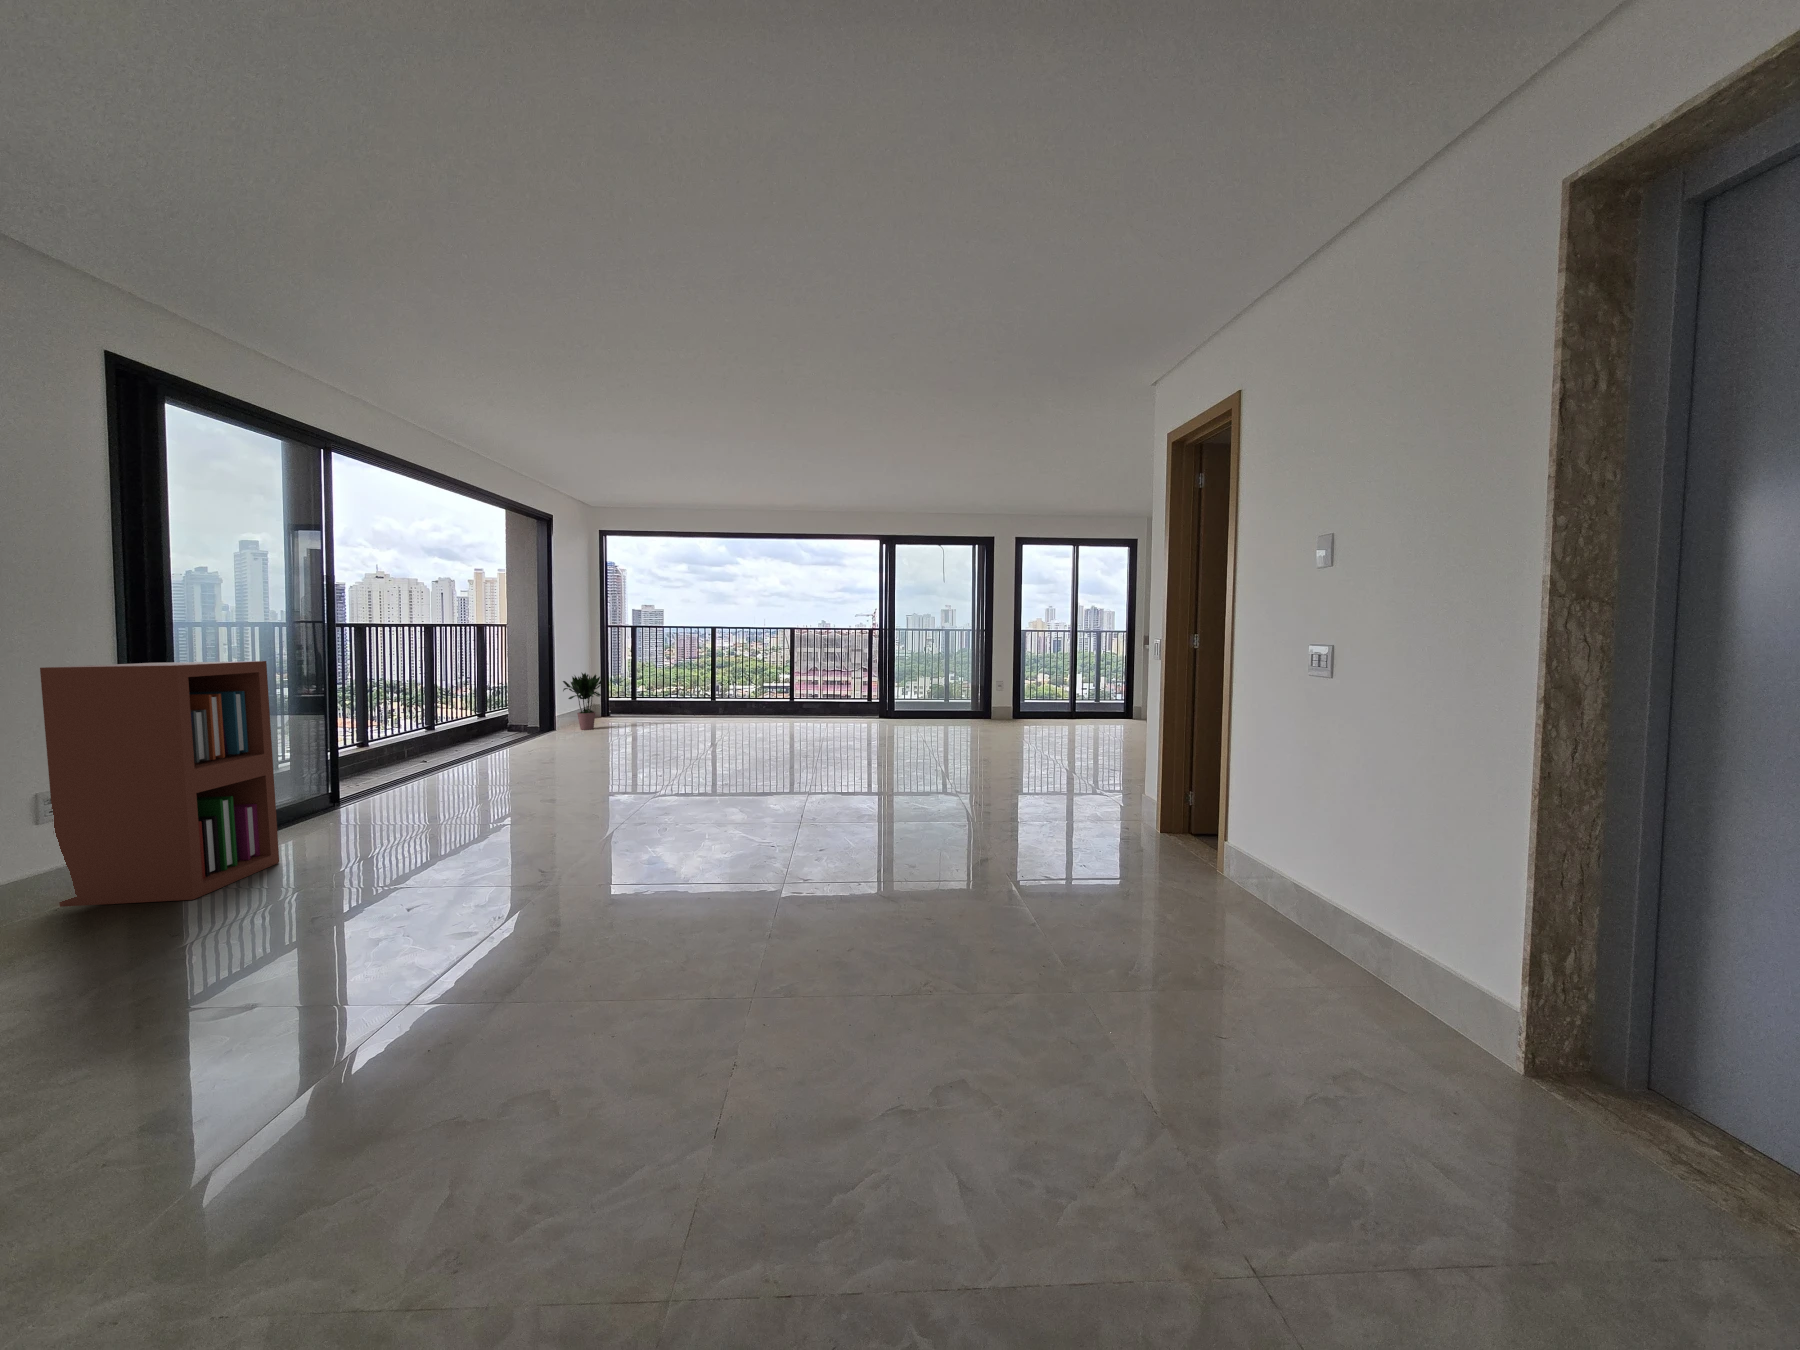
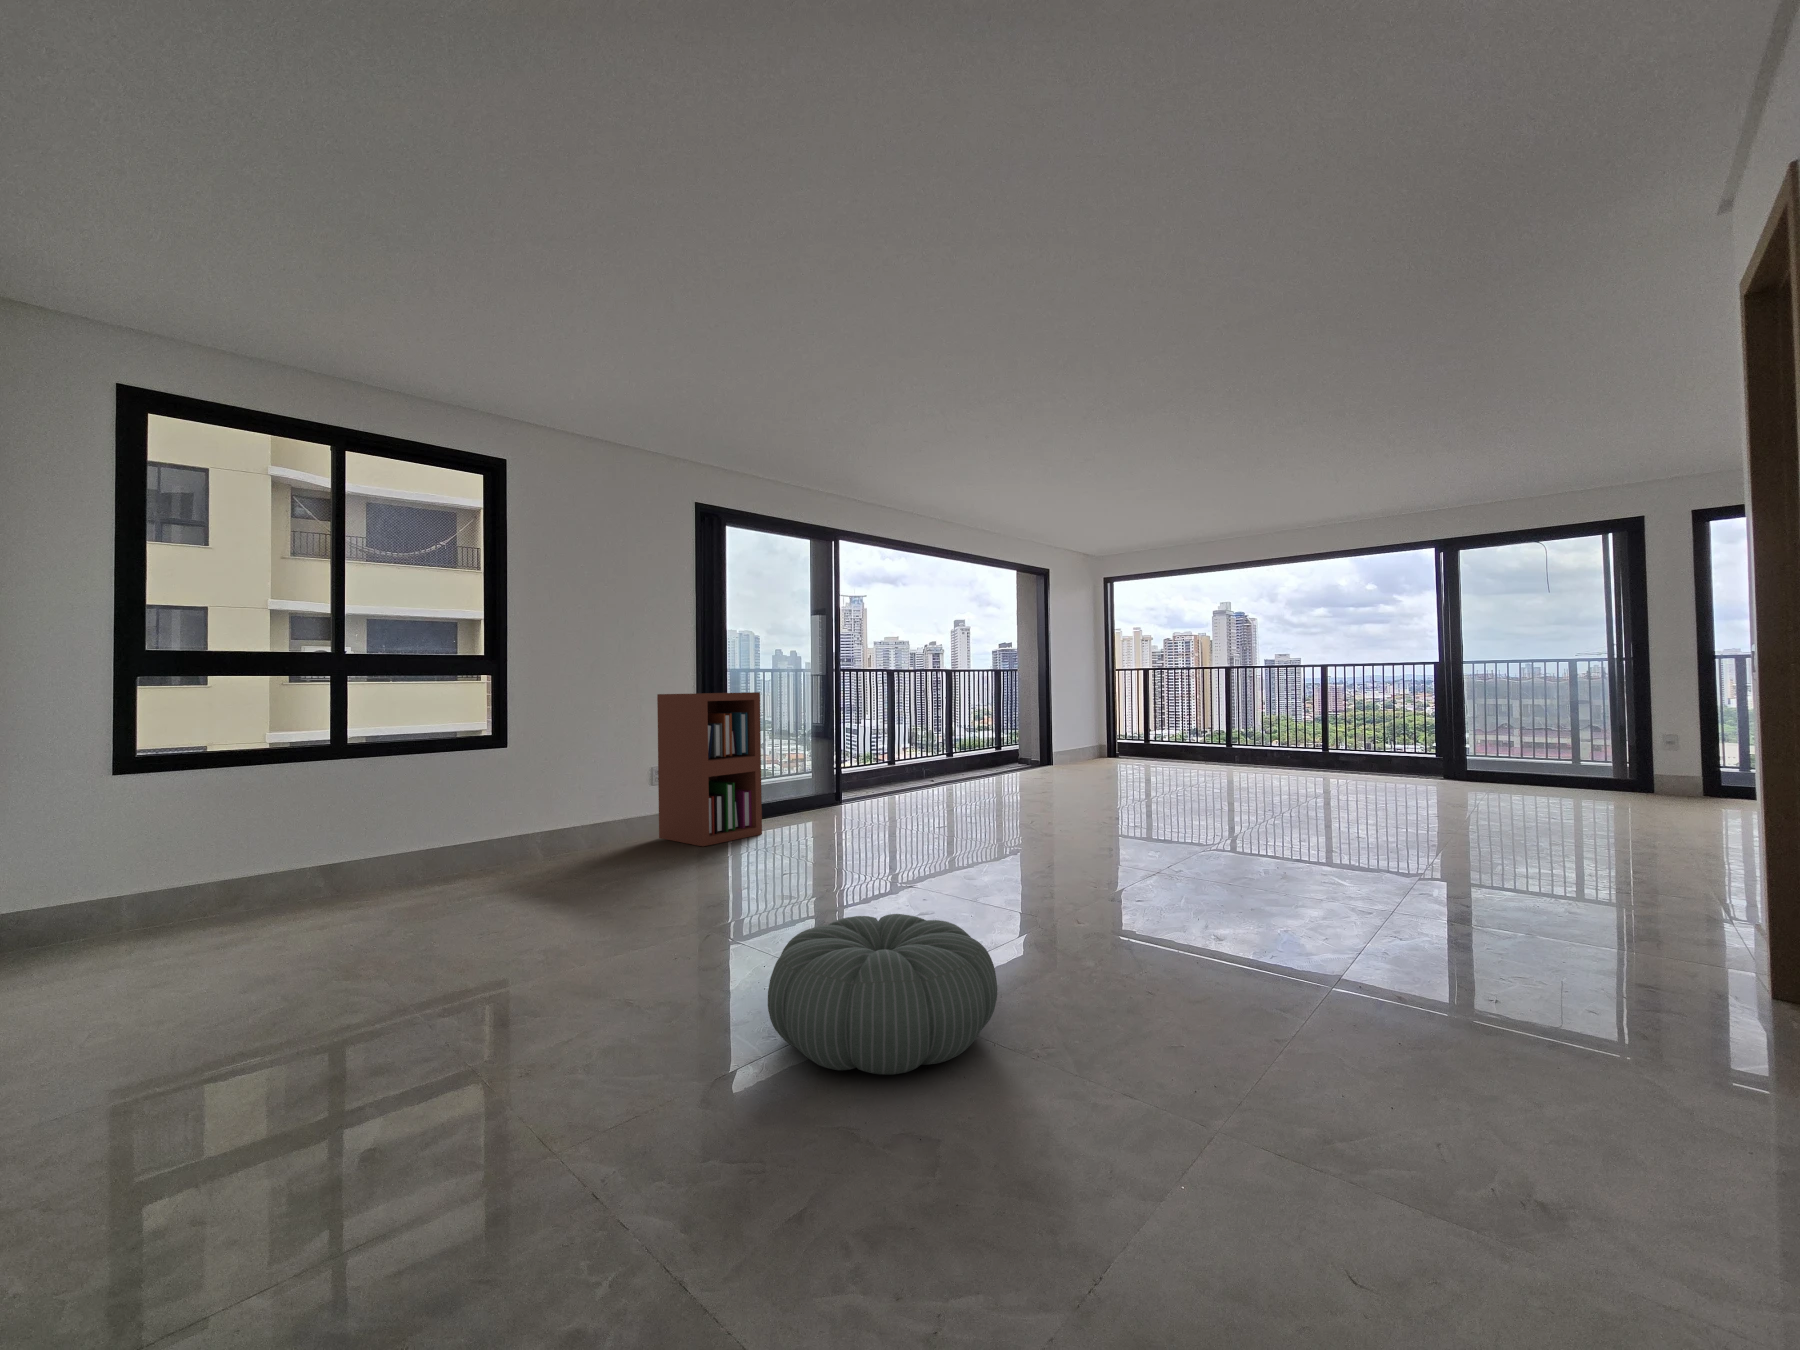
potted plant: present [563,673,605,730] -> none [1055,712,1099,768]
pouf: none [708,889,940,1061] -> present [768,914,997,1075]

